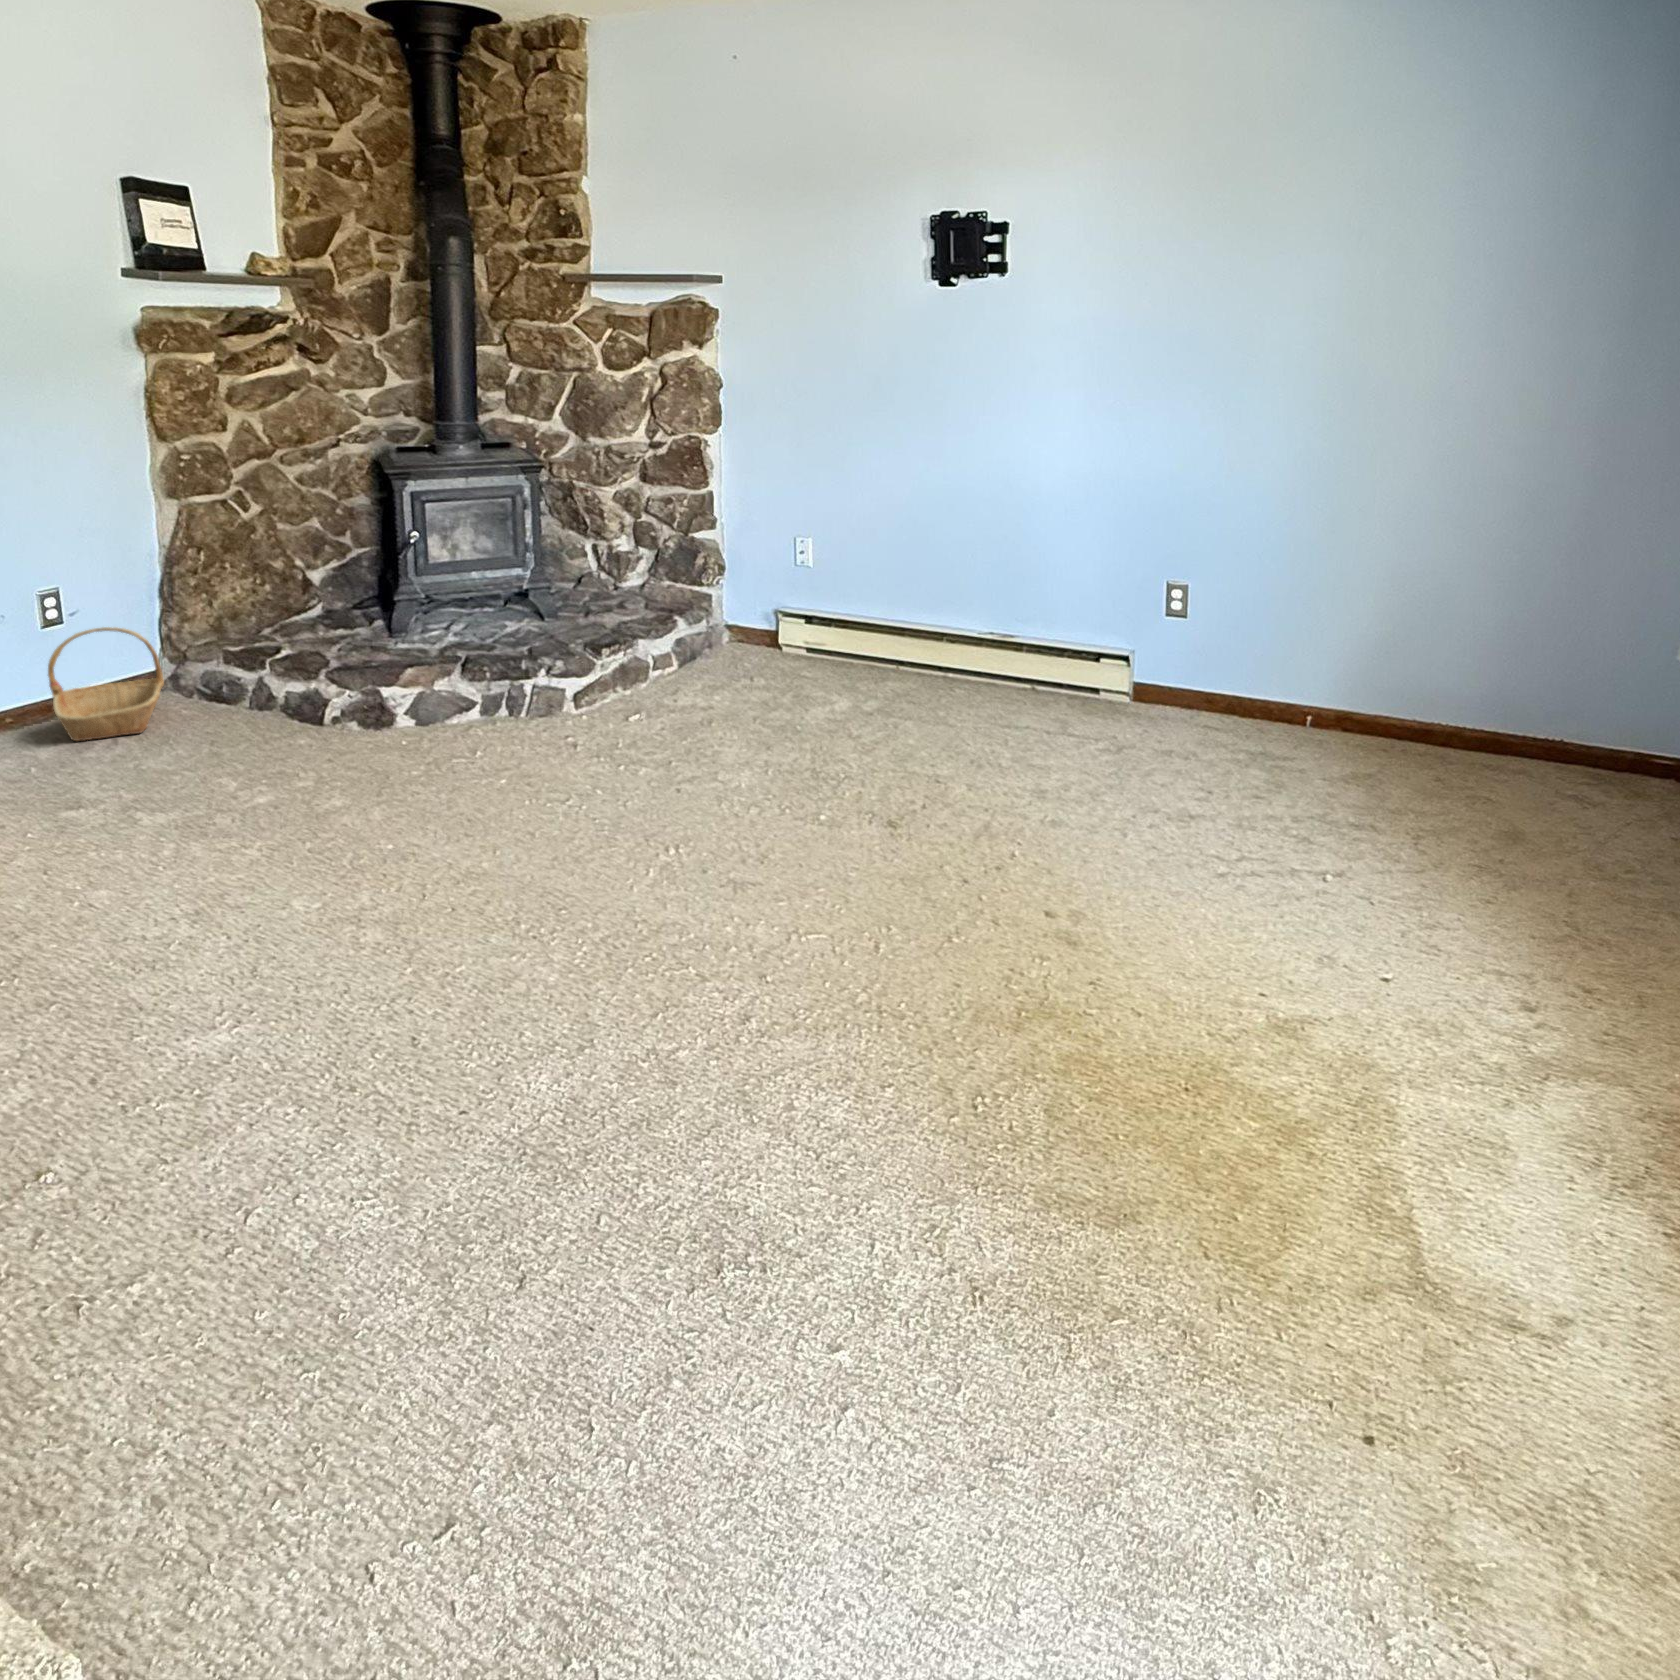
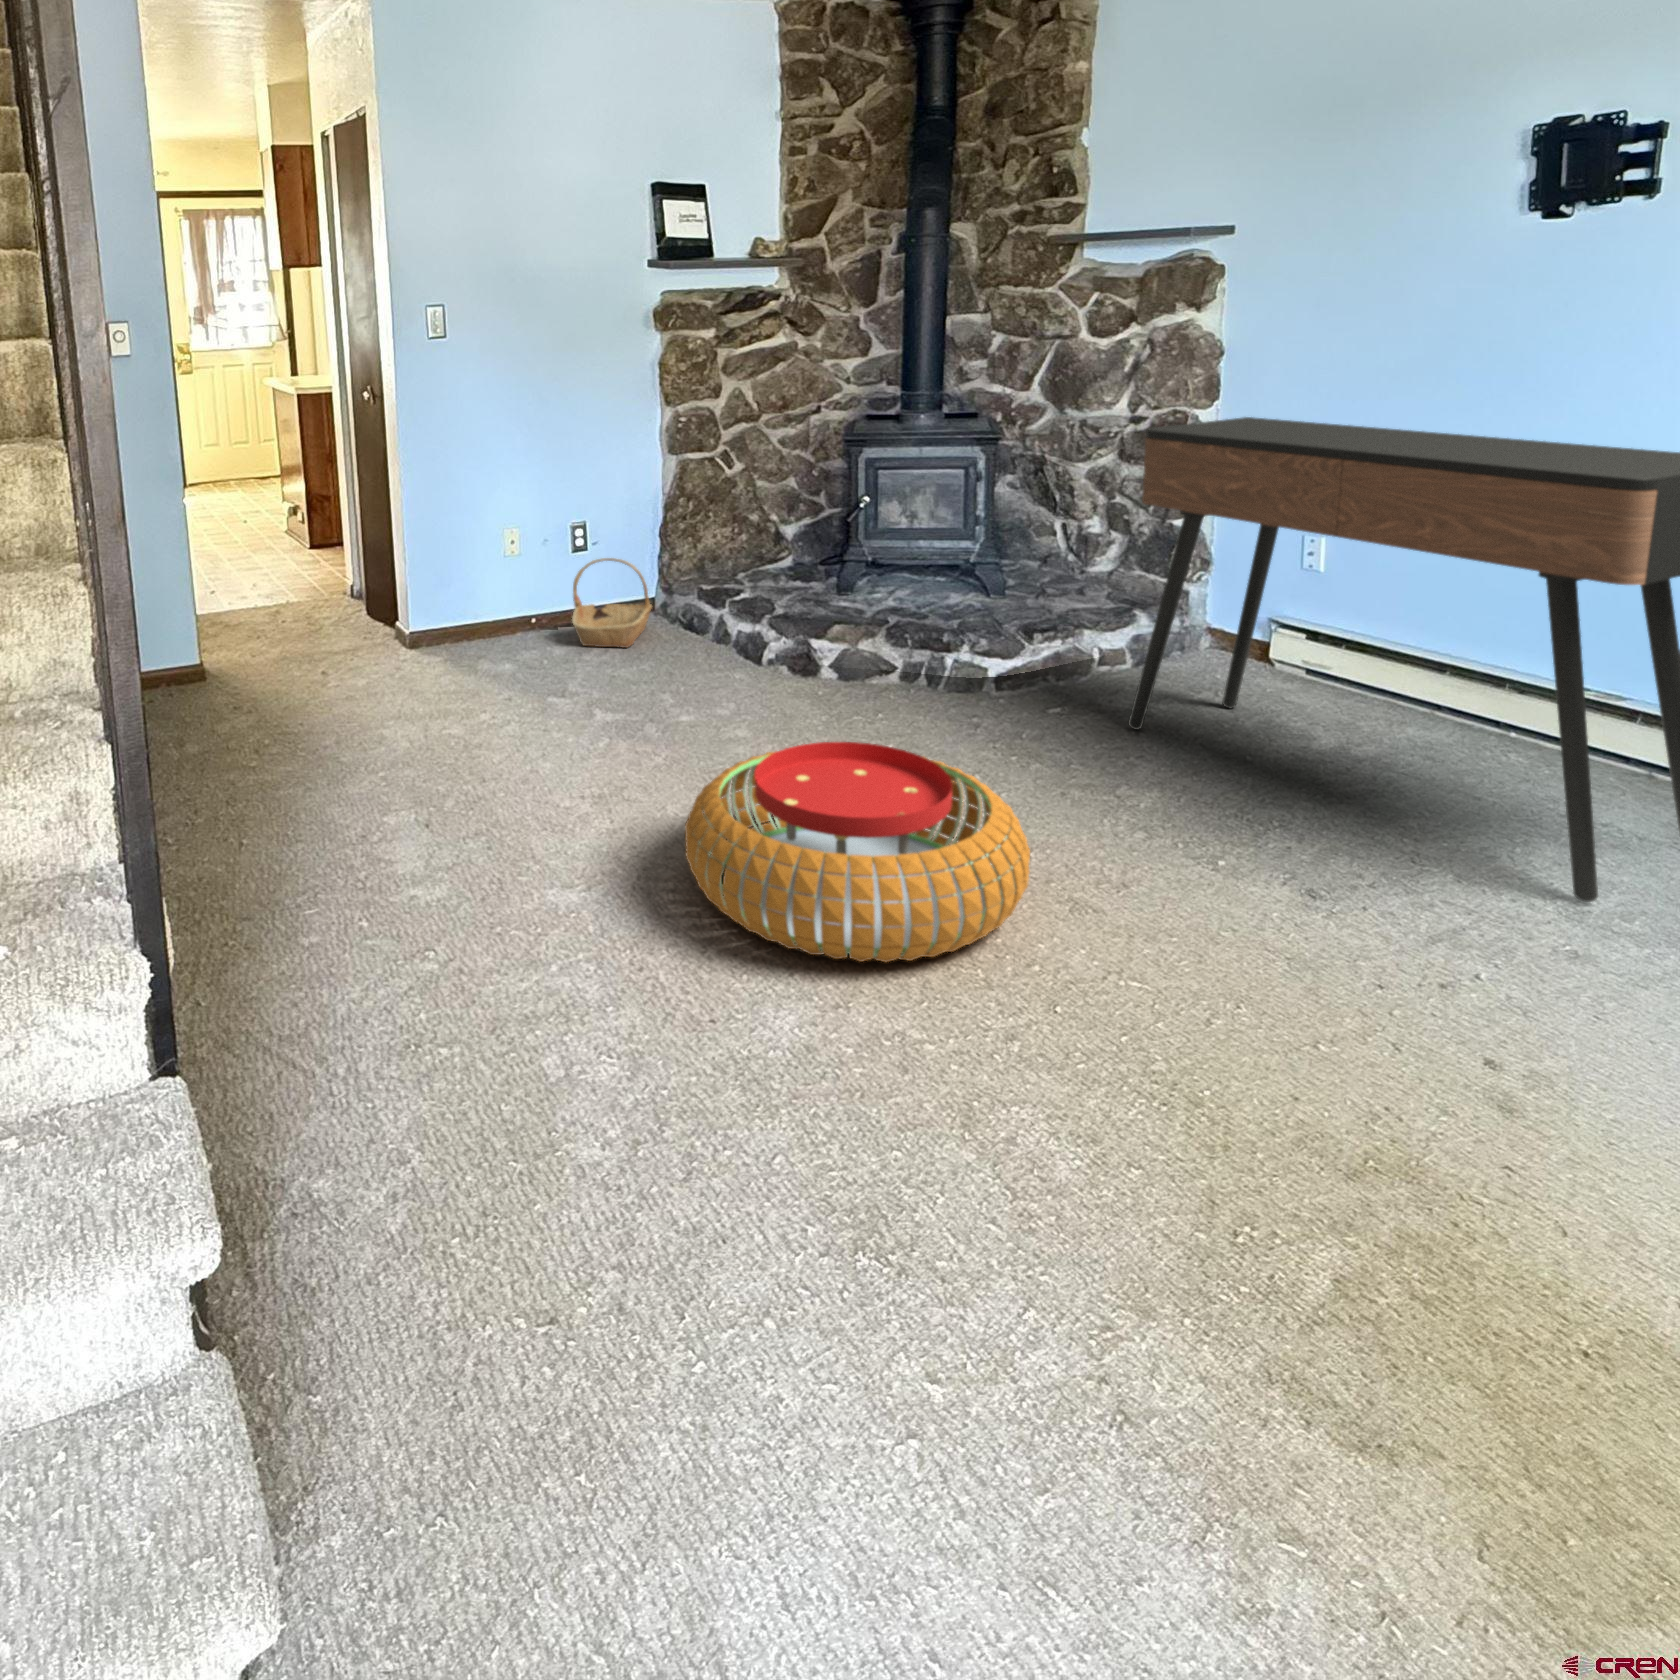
console table: none [699,441,1089,779] -> present [1128,417,1680,902]
pouf: none [350,777,707,1008] -> present [685,742,1030,963]

